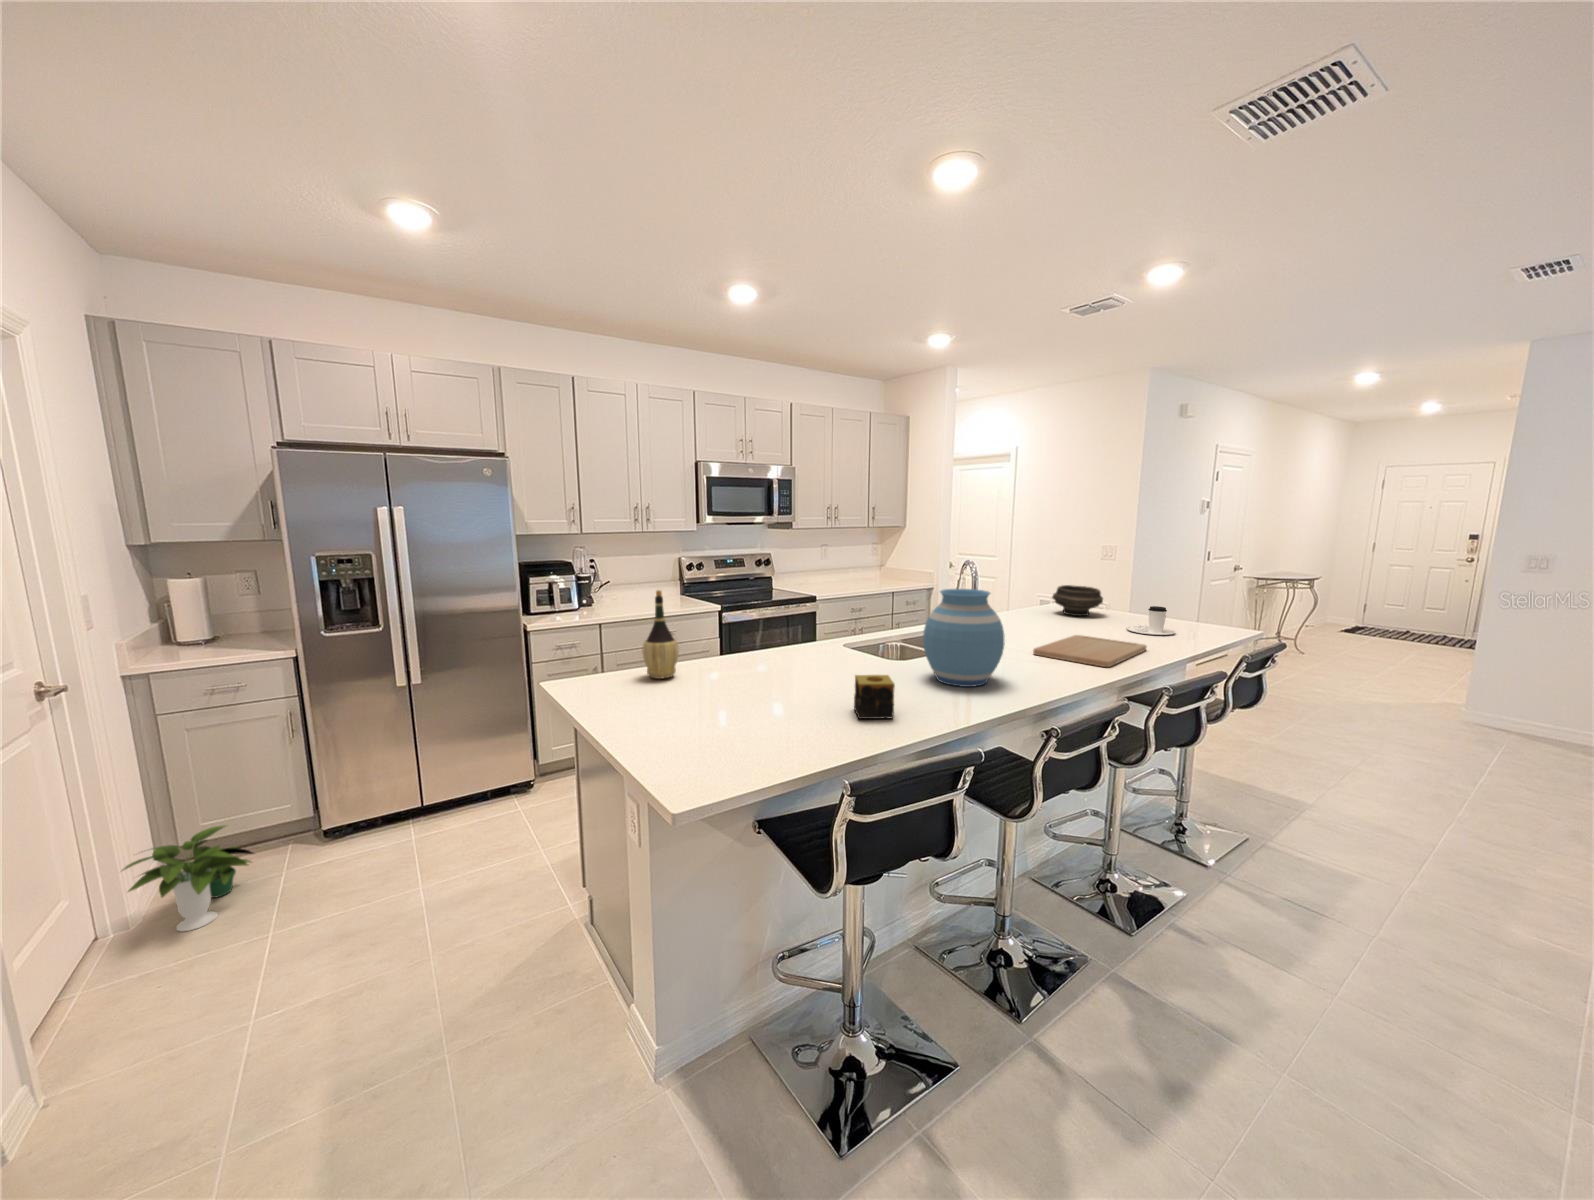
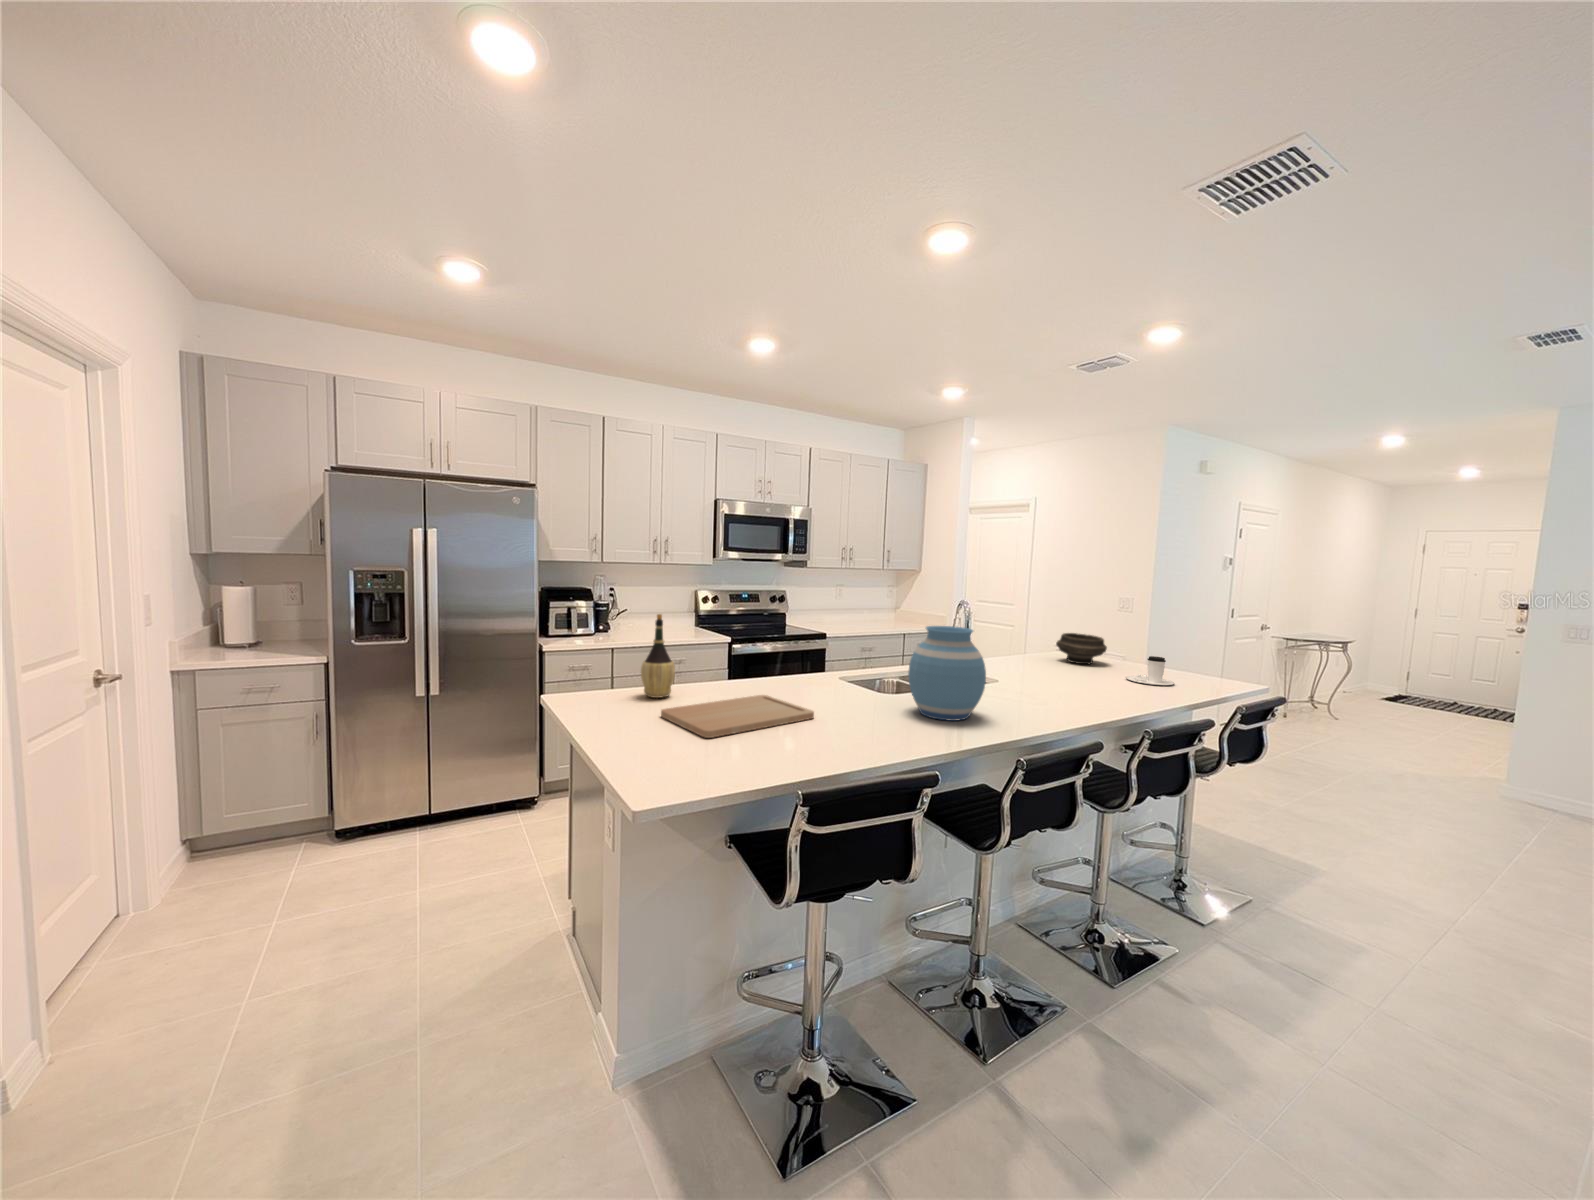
cutting board: present [1033,635,1146,667] -> present [661,695,814,738]
candle: present [854,675,895,719] -> none [832,701,869,743]
potted plant: present [122,826,253,931] -> none [148,818,271,916]

